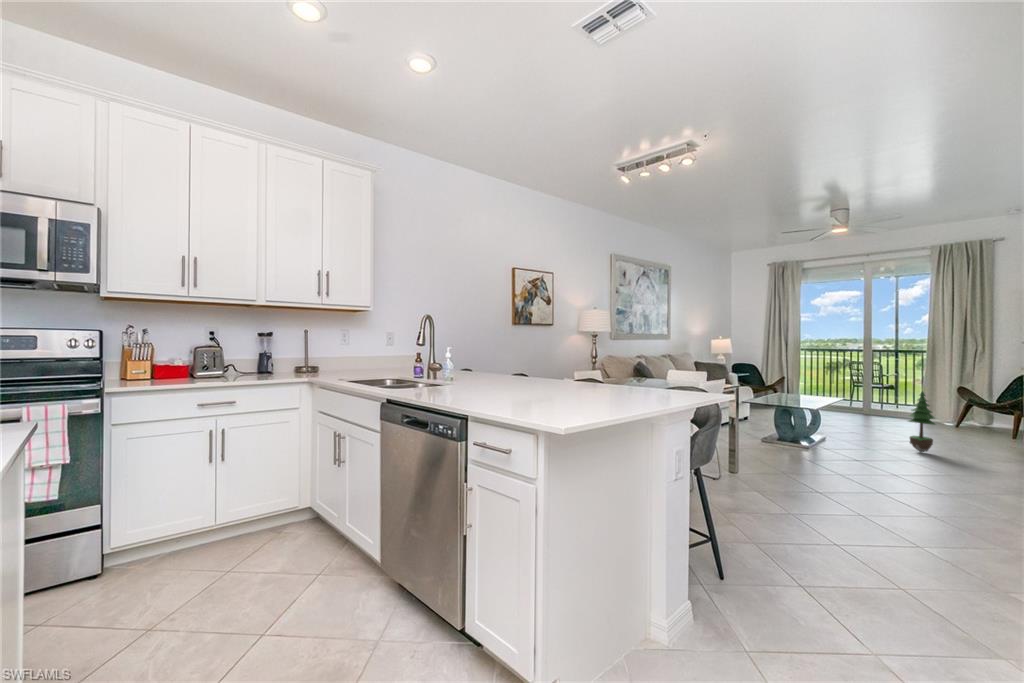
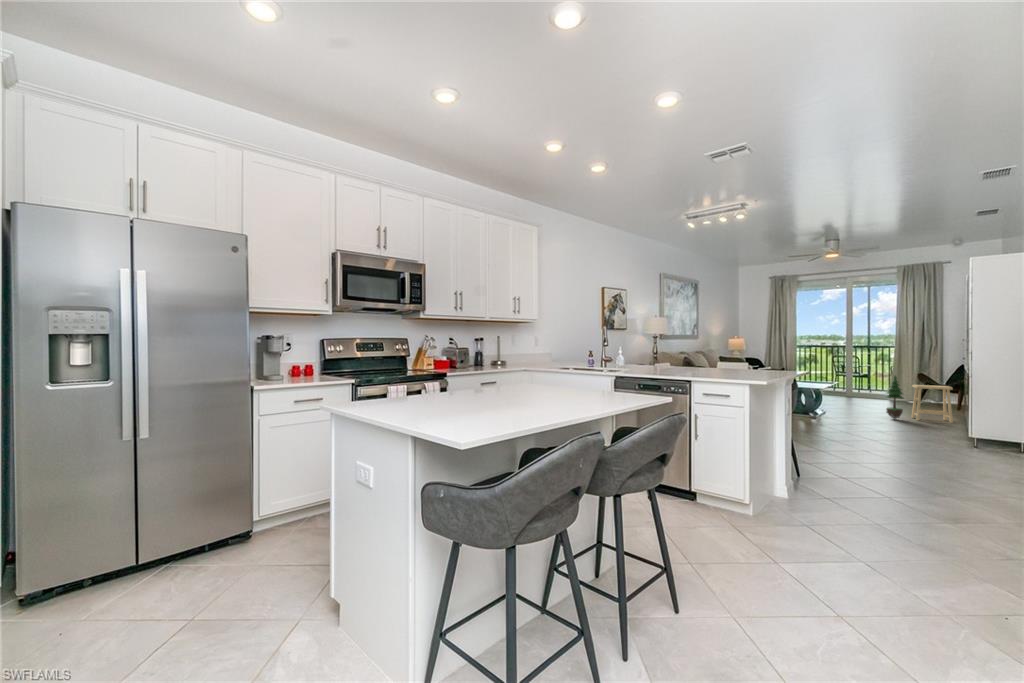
footstool: none [946,405,1008,461] -> present [912,385,953,423]

